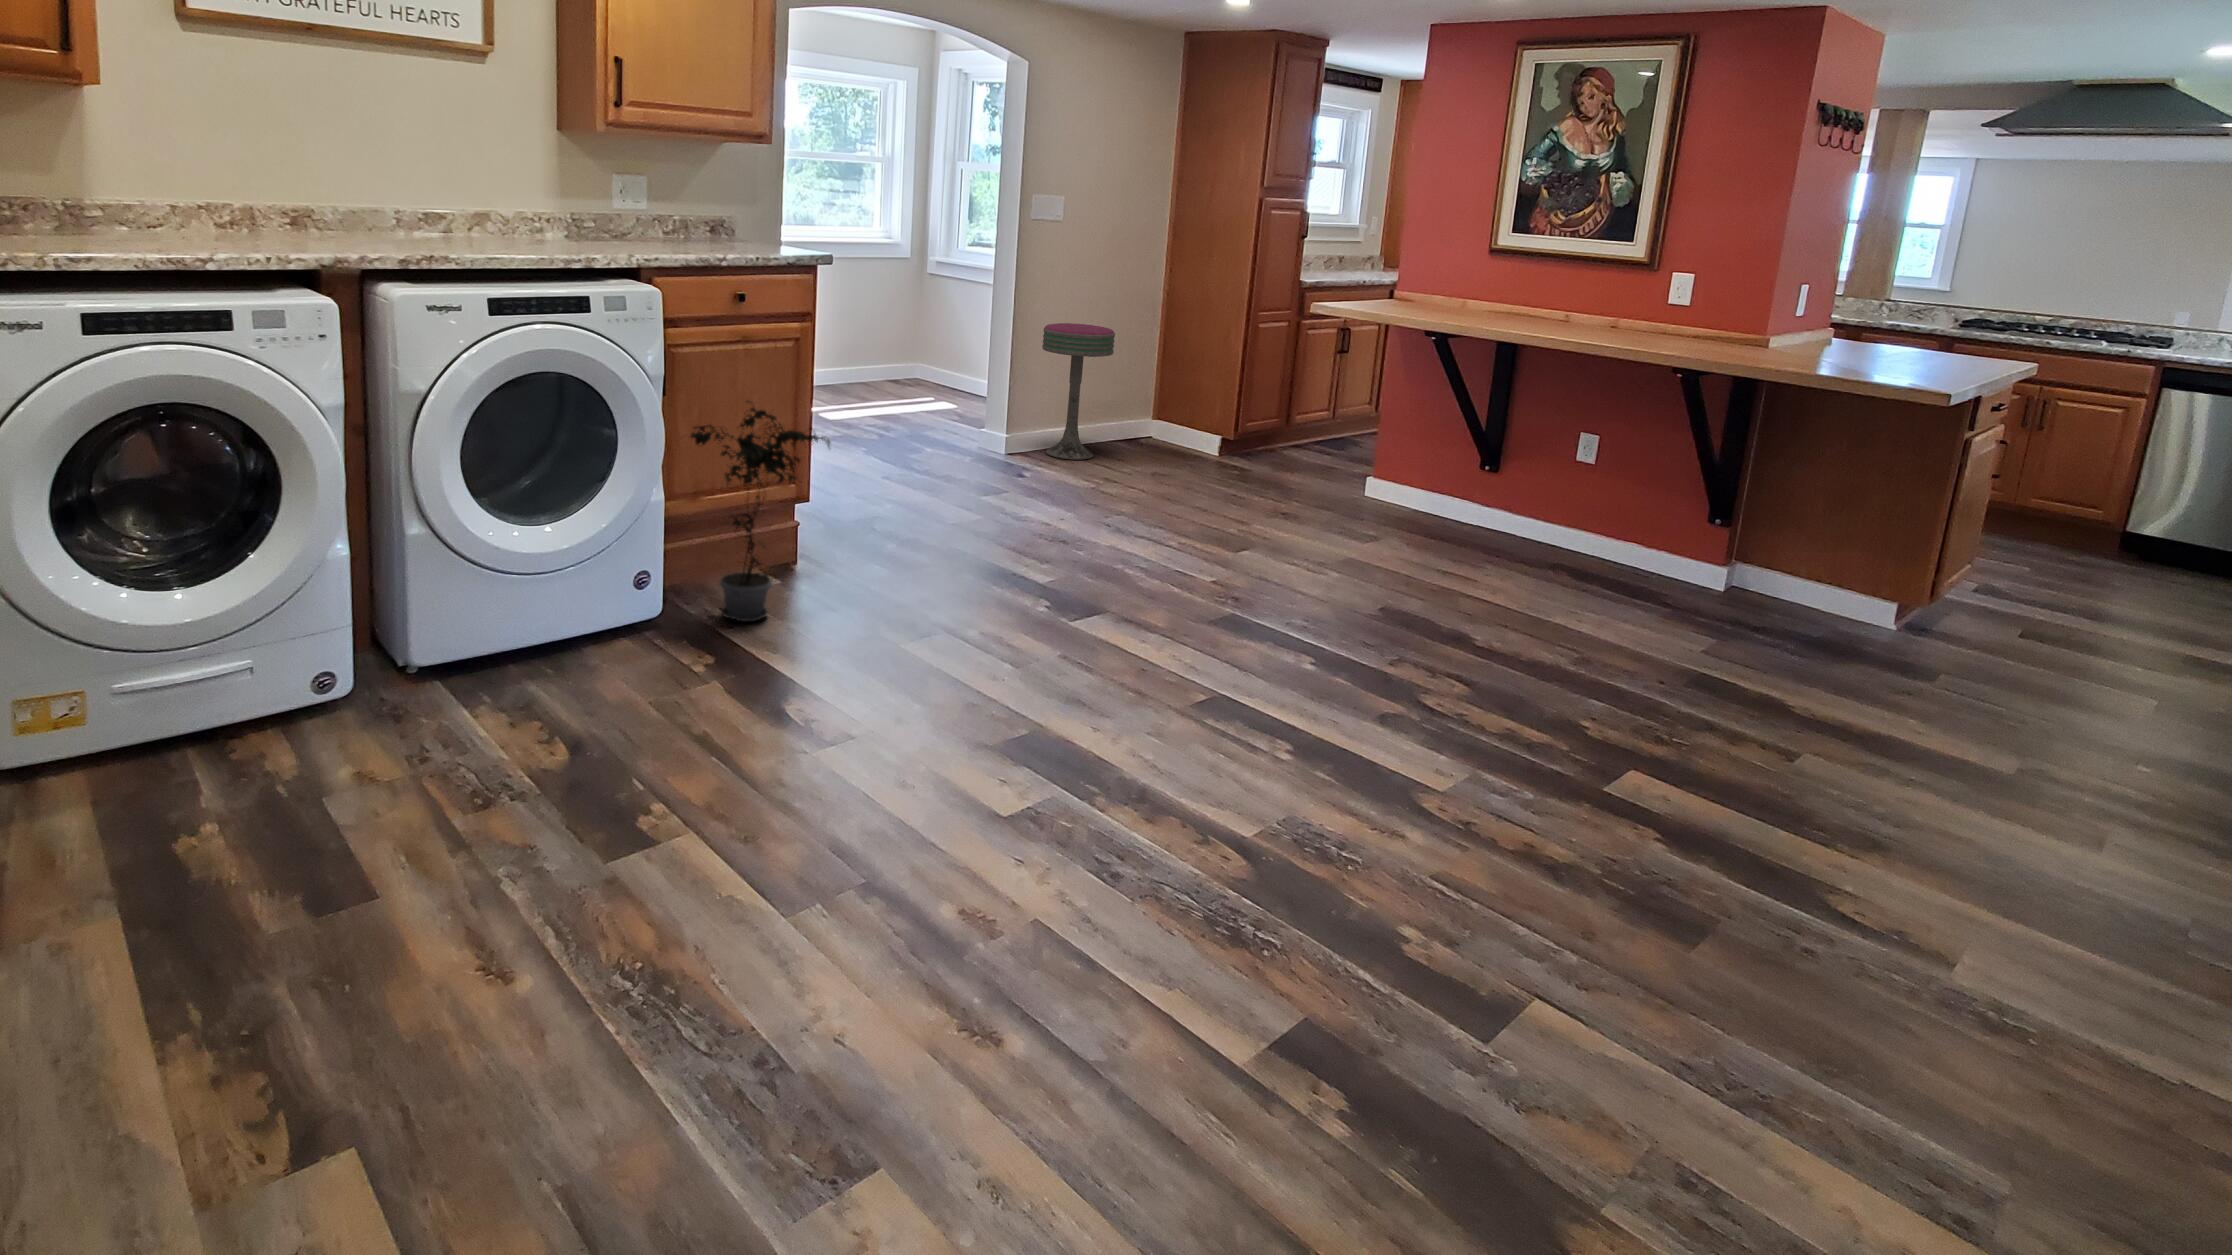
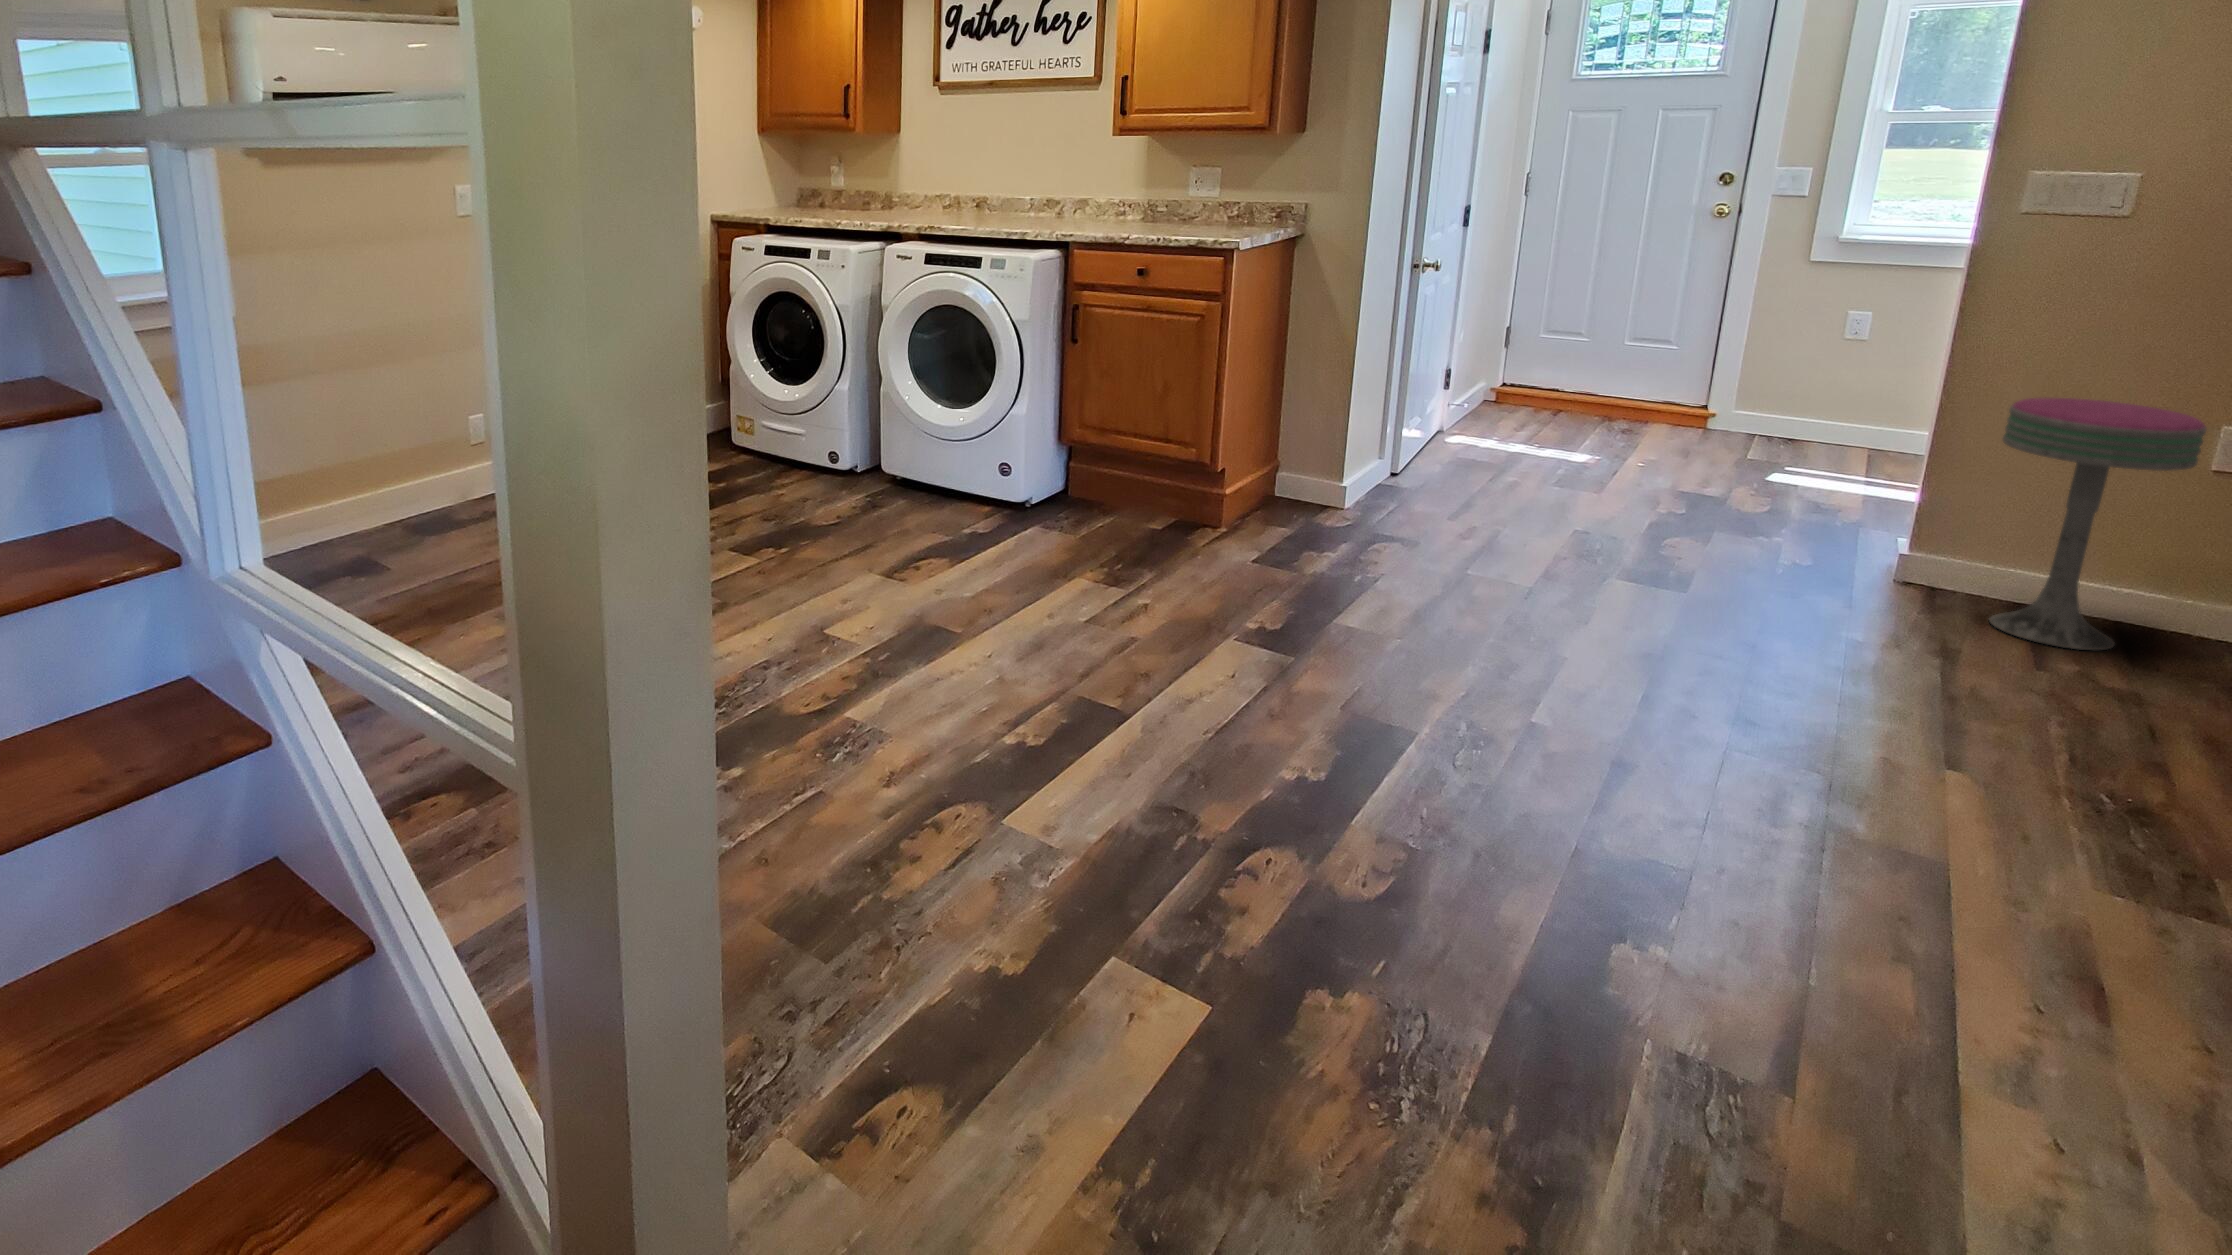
potted plant: present [691,401,830,621] -> none [1033,355,1118,536]

